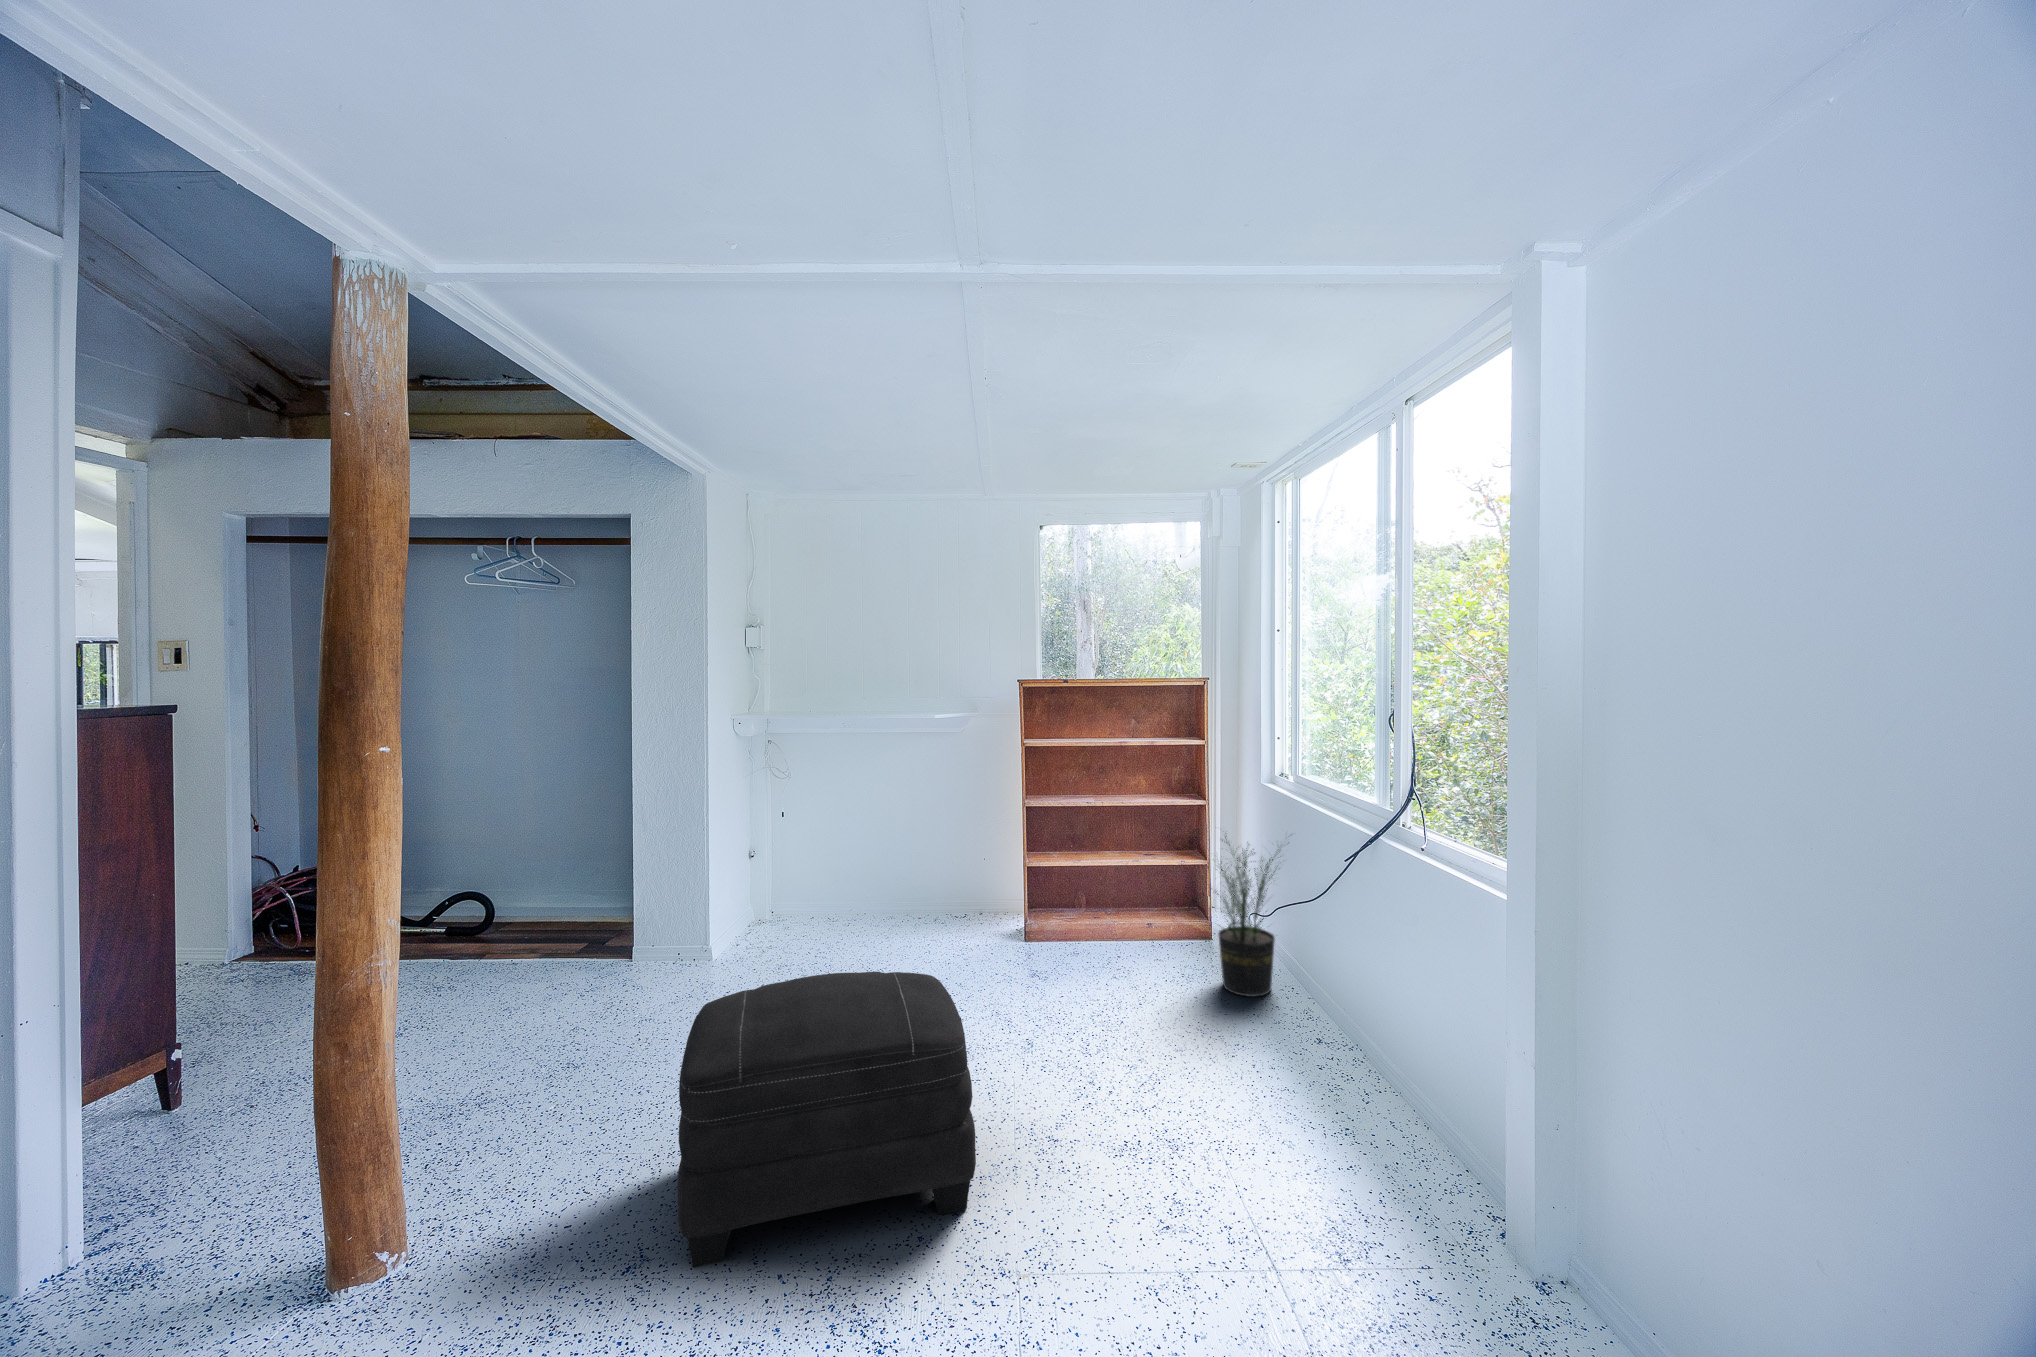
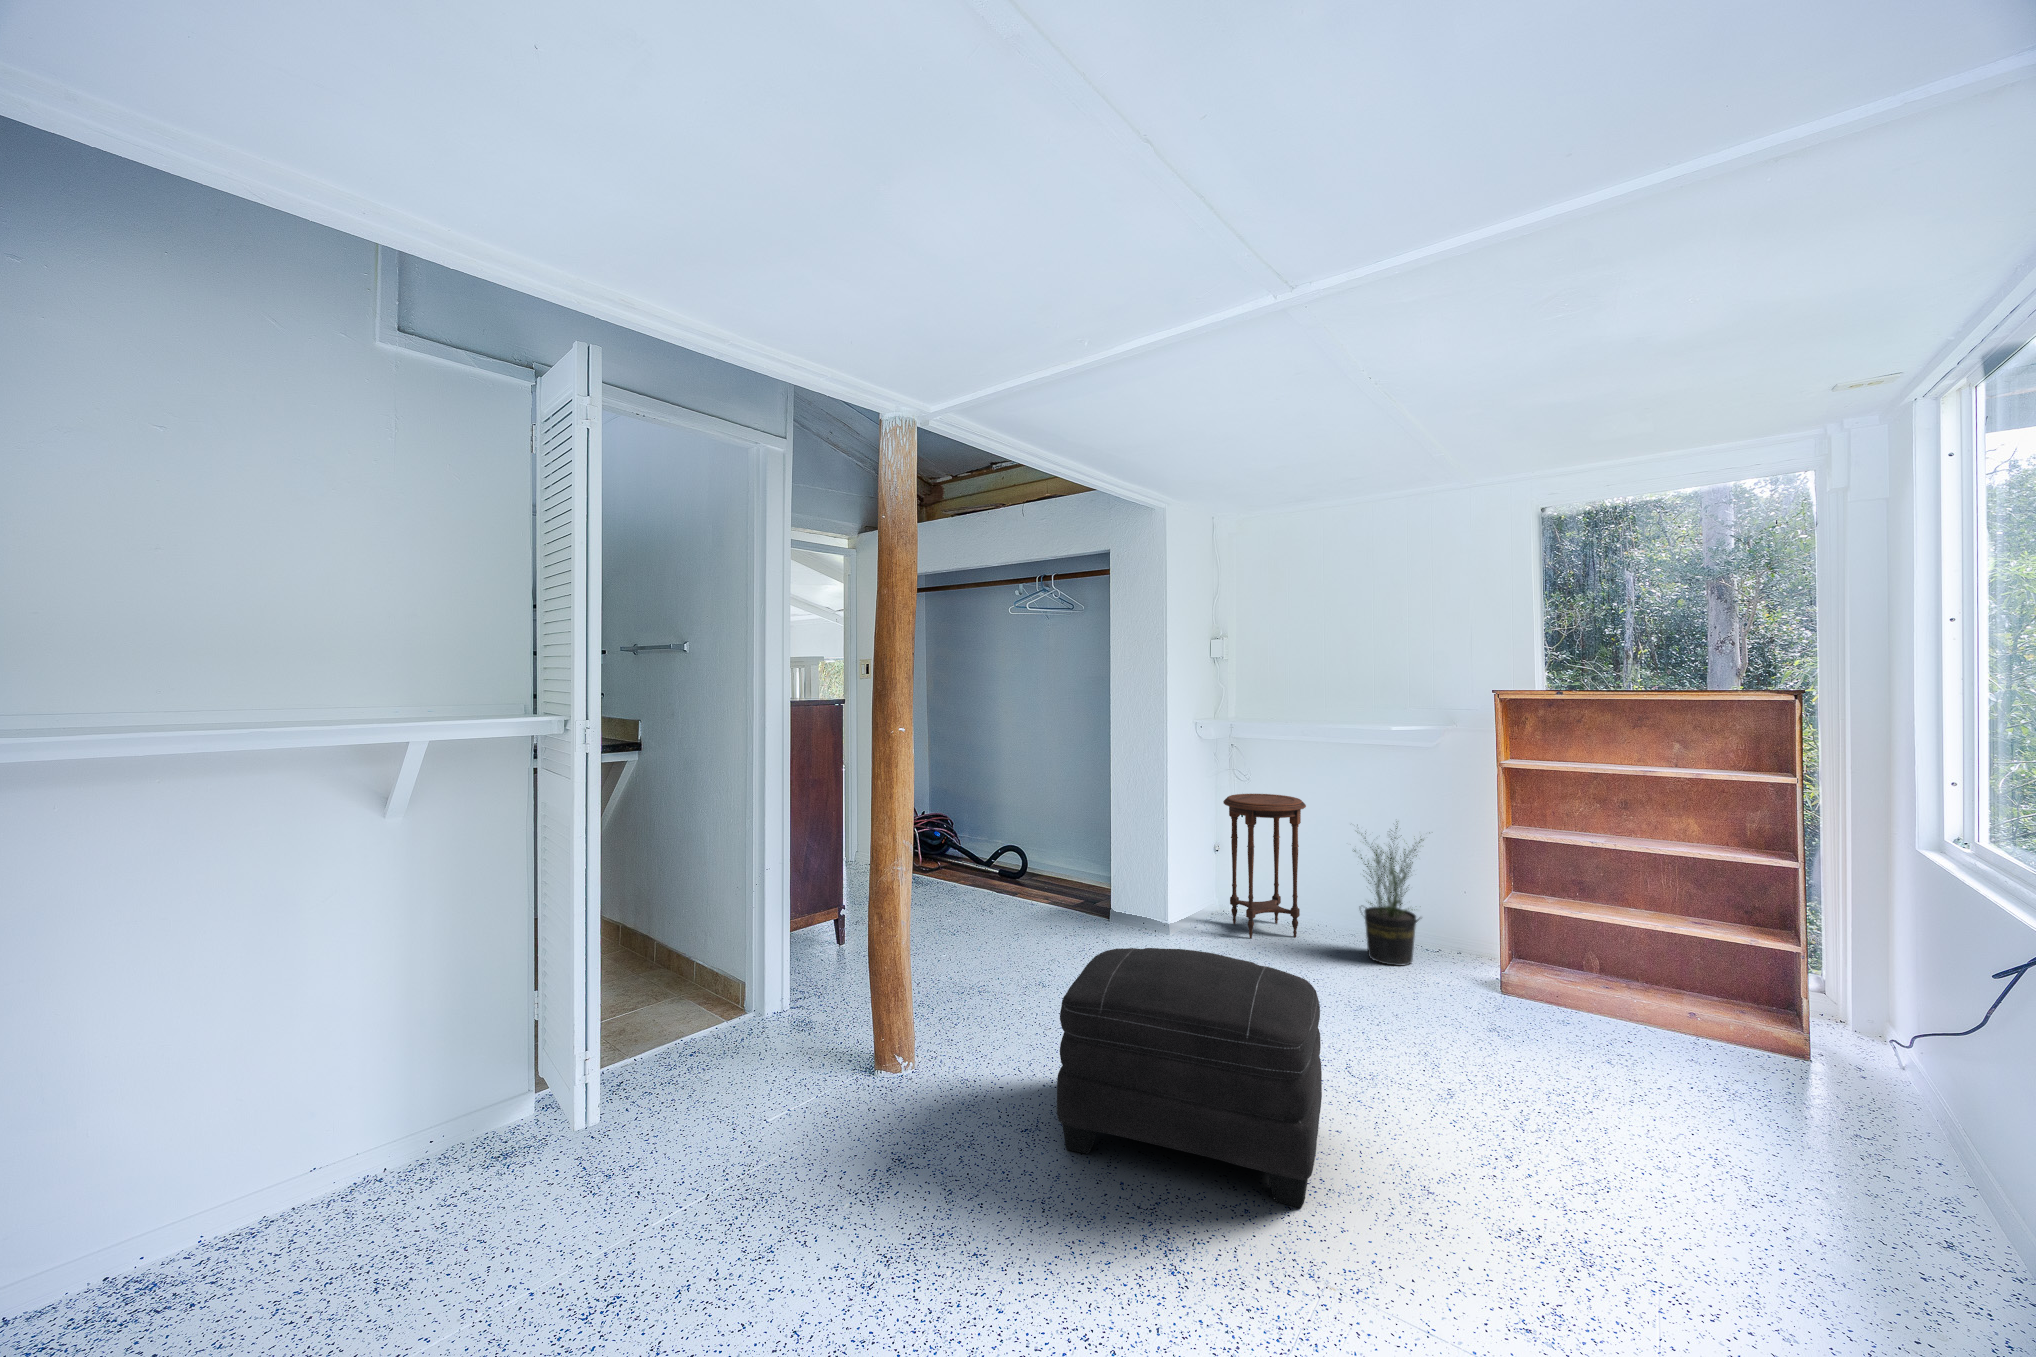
side table: none [760,792,844,945] -> present [1223,794,1306,938]
potted plant: present [1211,836,1281,997] -> present [1354,823,1424,966]

